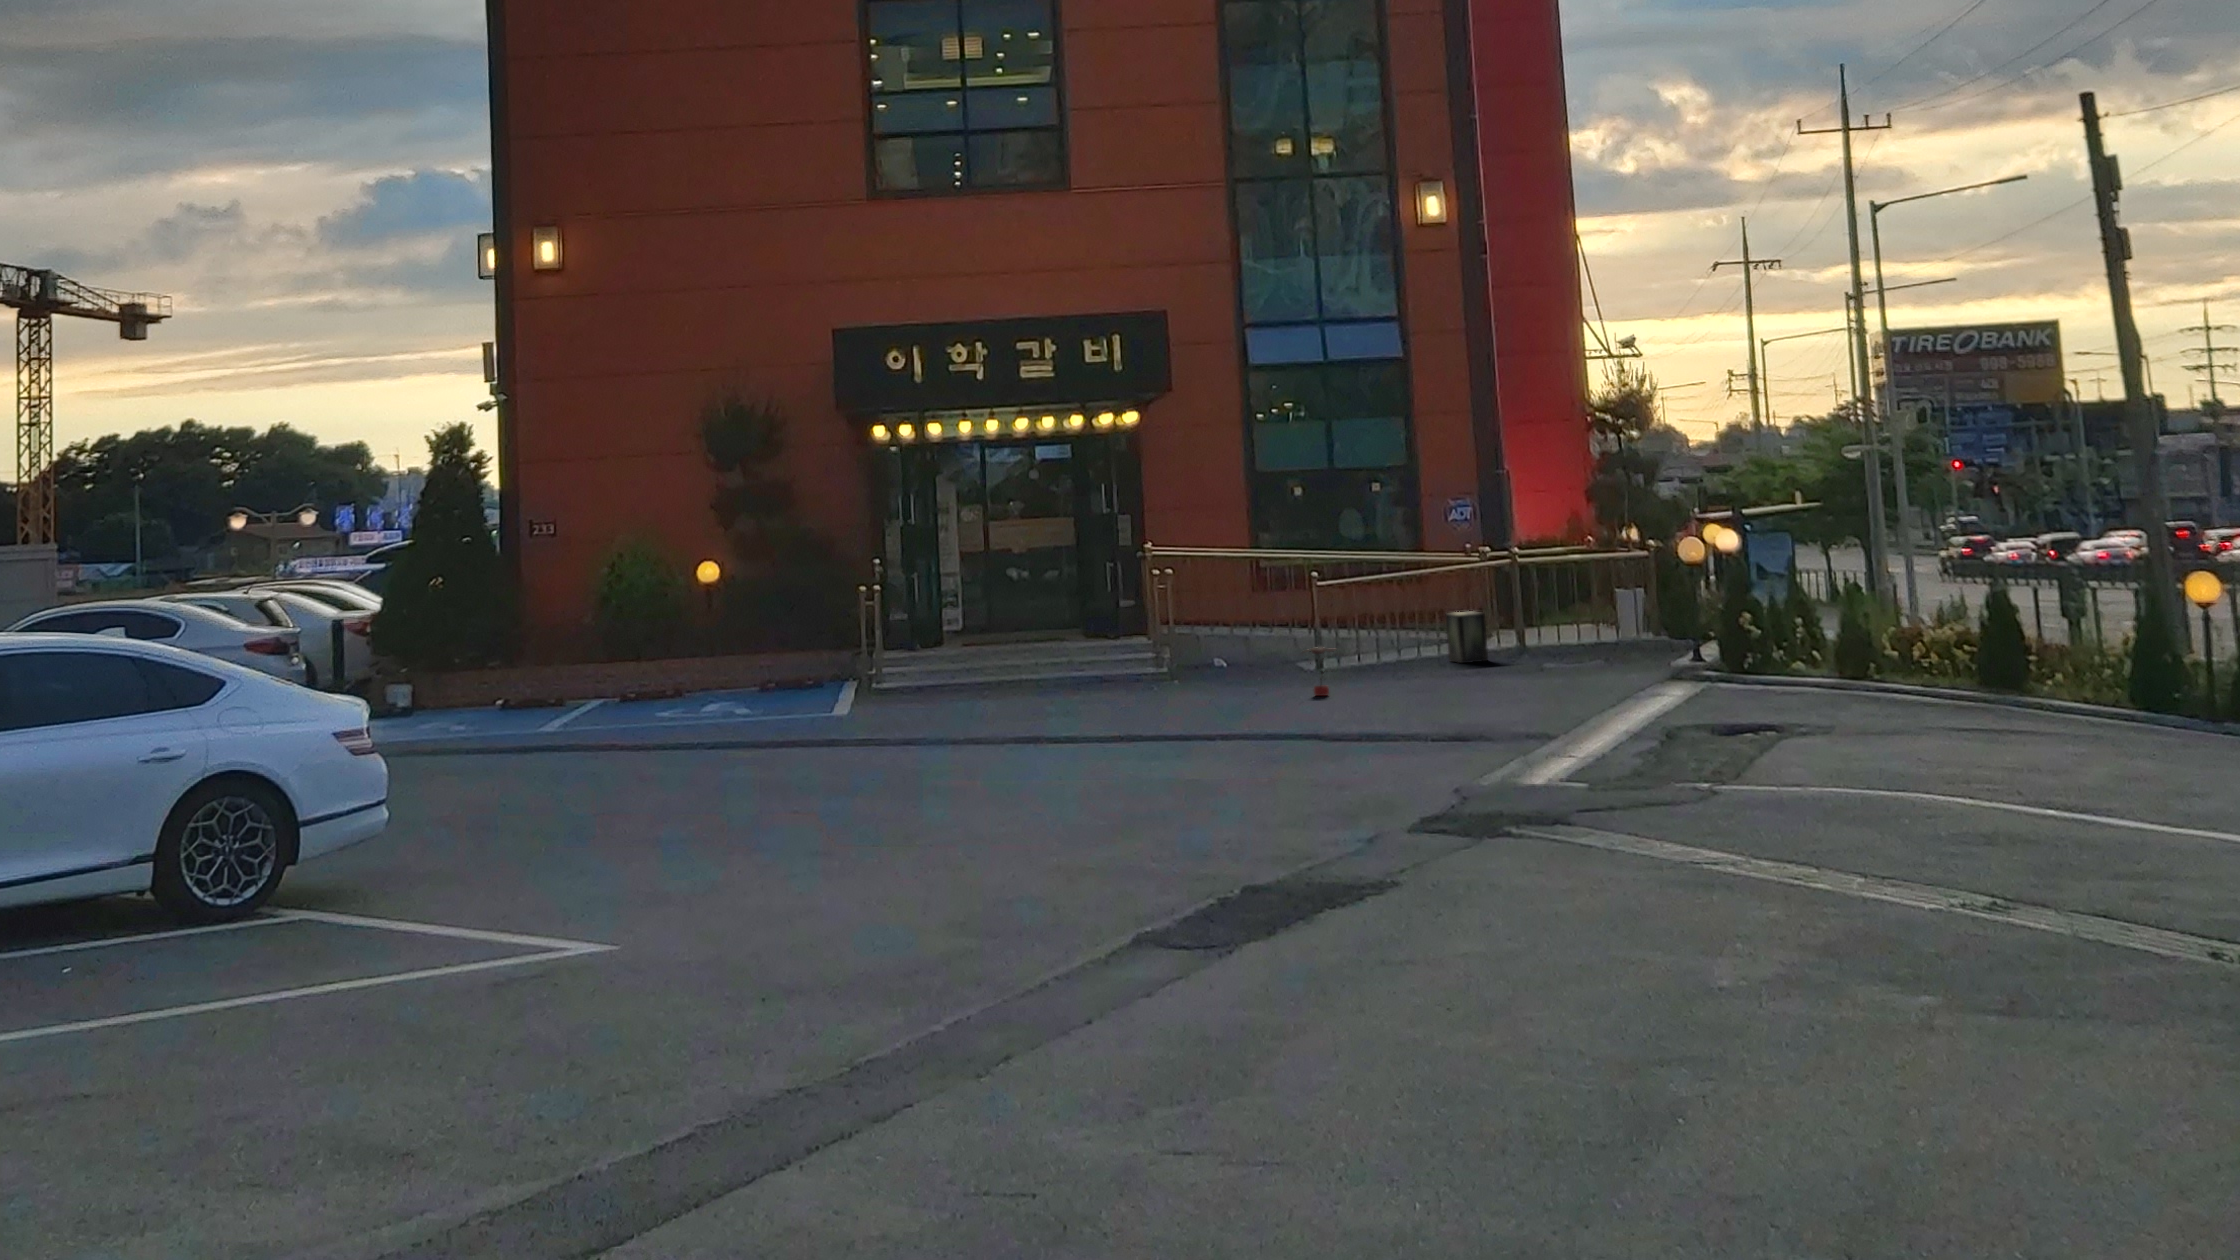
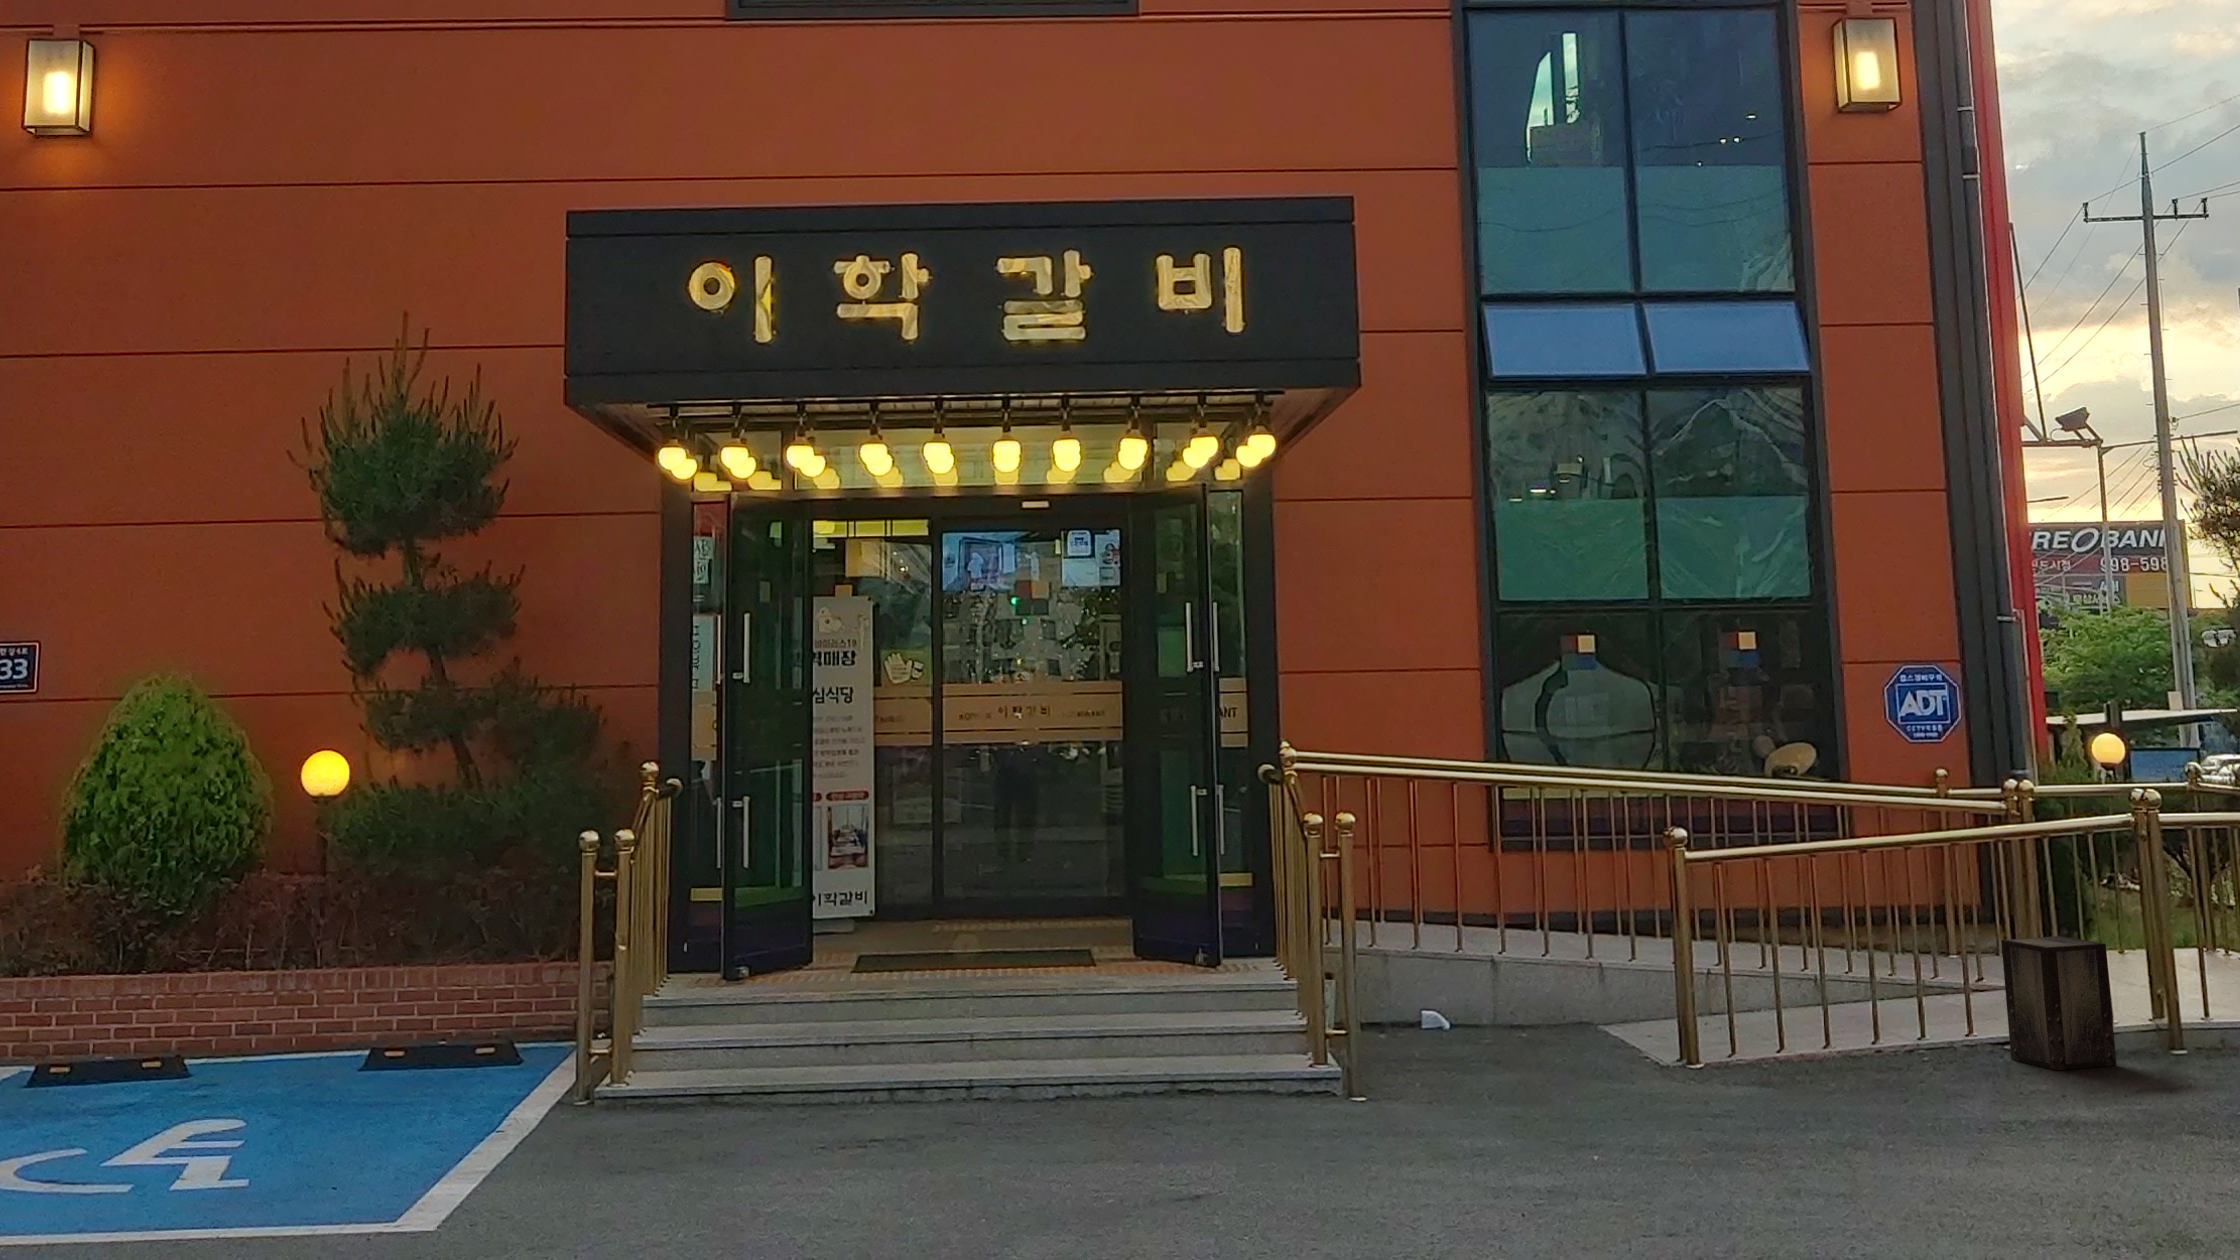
potted plant: present [1304,647,1334,696] -> none [1742,1058,1847,1204]

